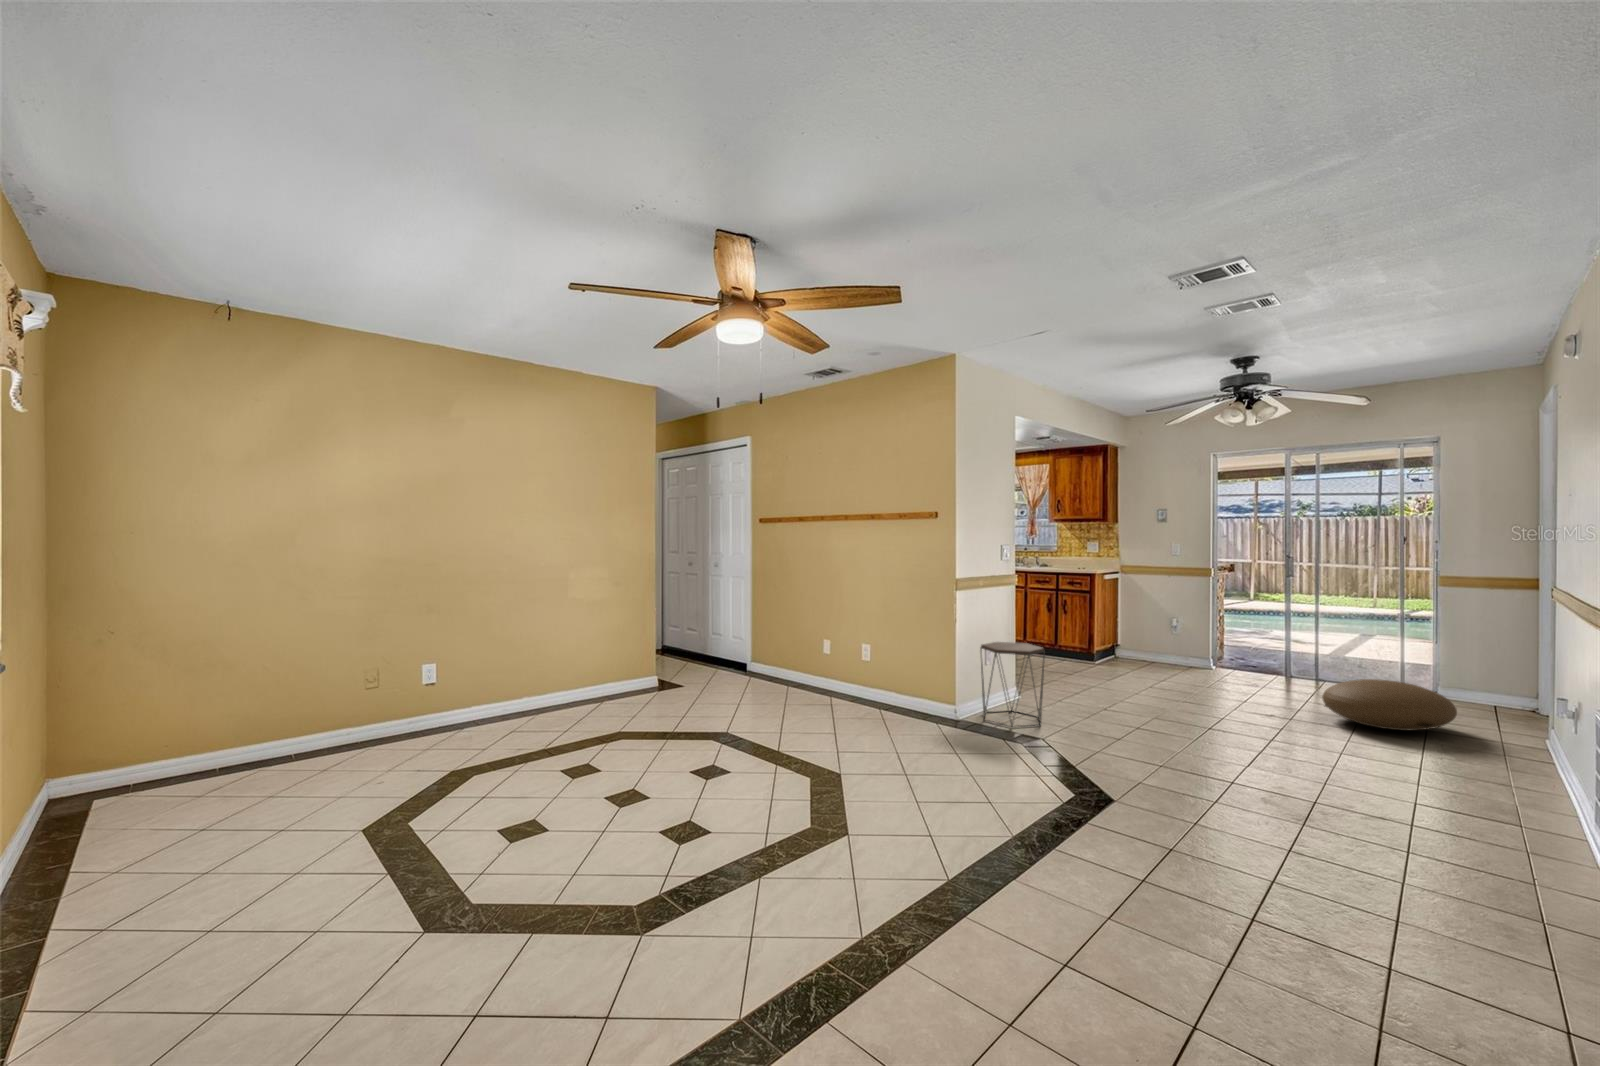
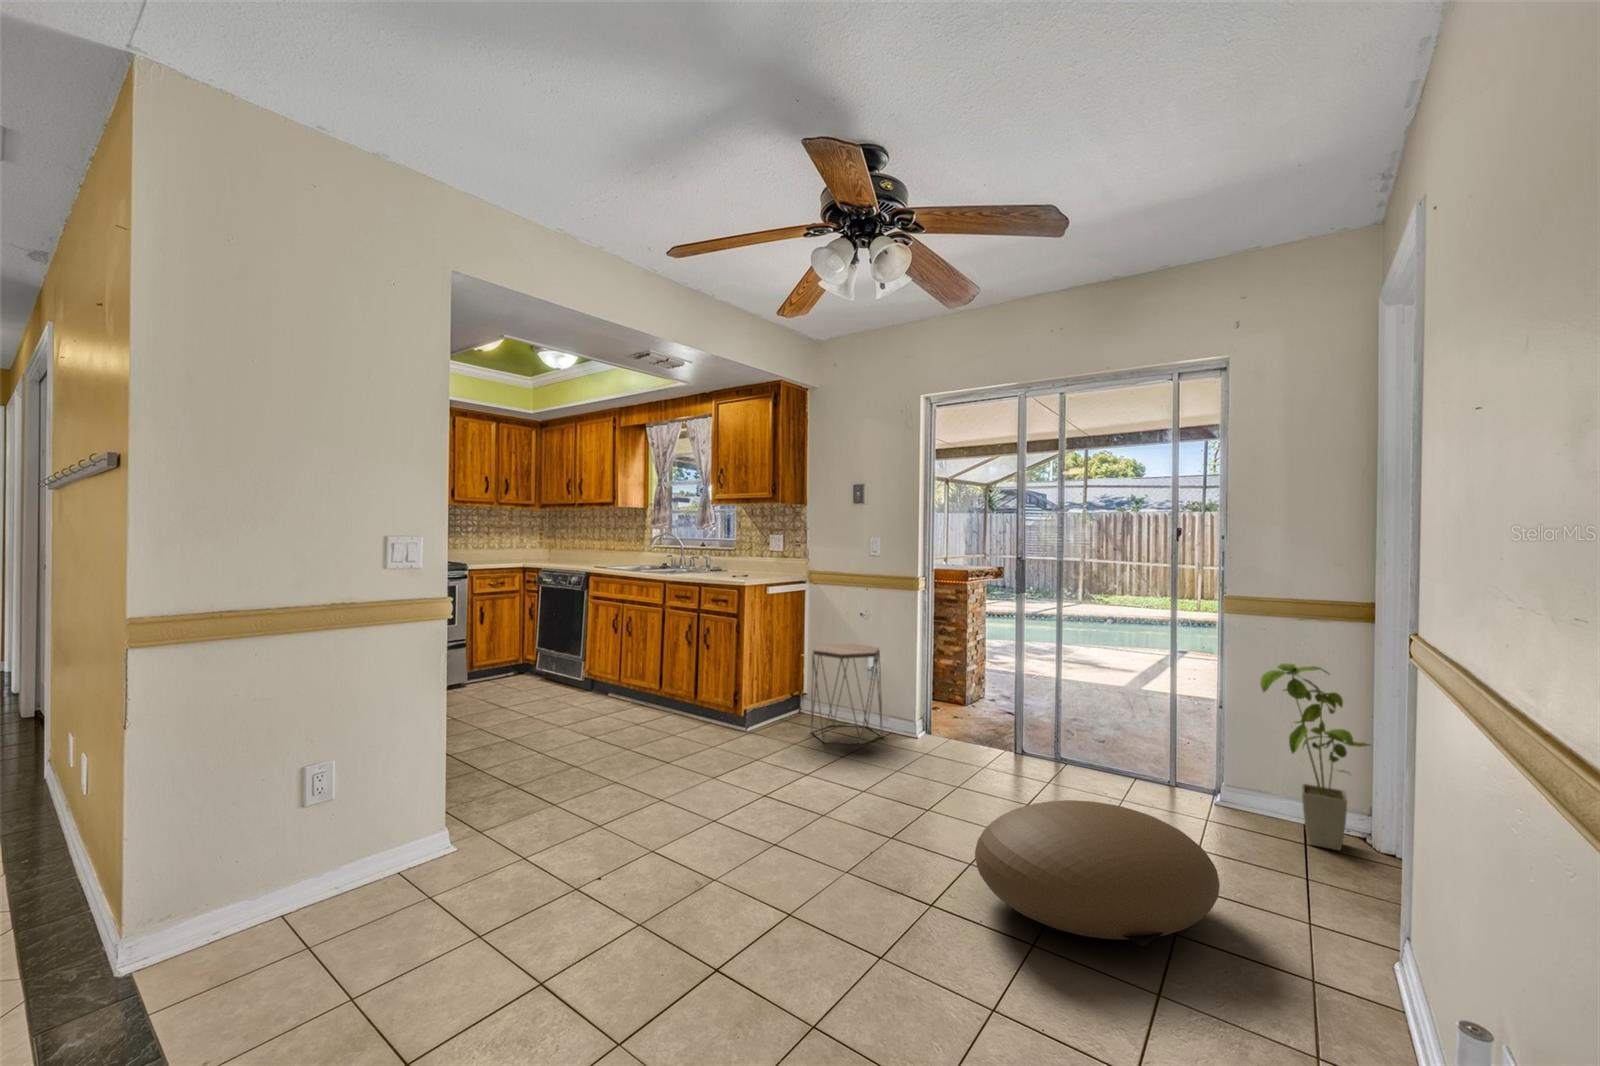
house plant: none [1465,619,1533,715] -> present [1261,664,1370,850]
side table: present [980,642,1045,727] -> present [811,644,883,744]

